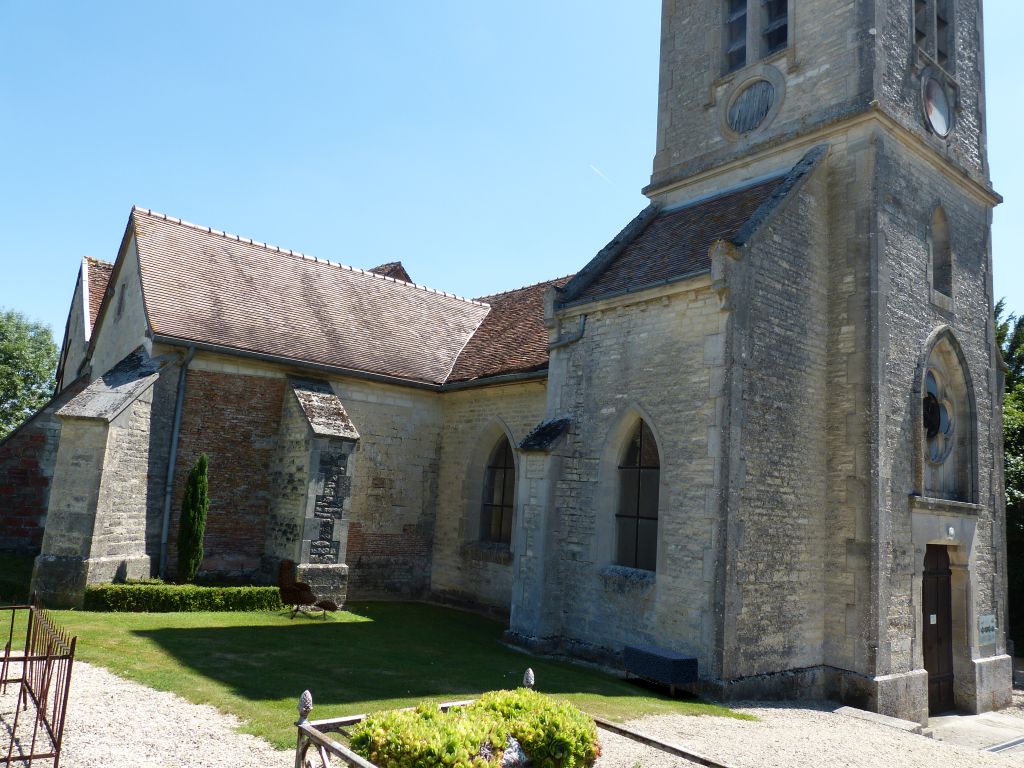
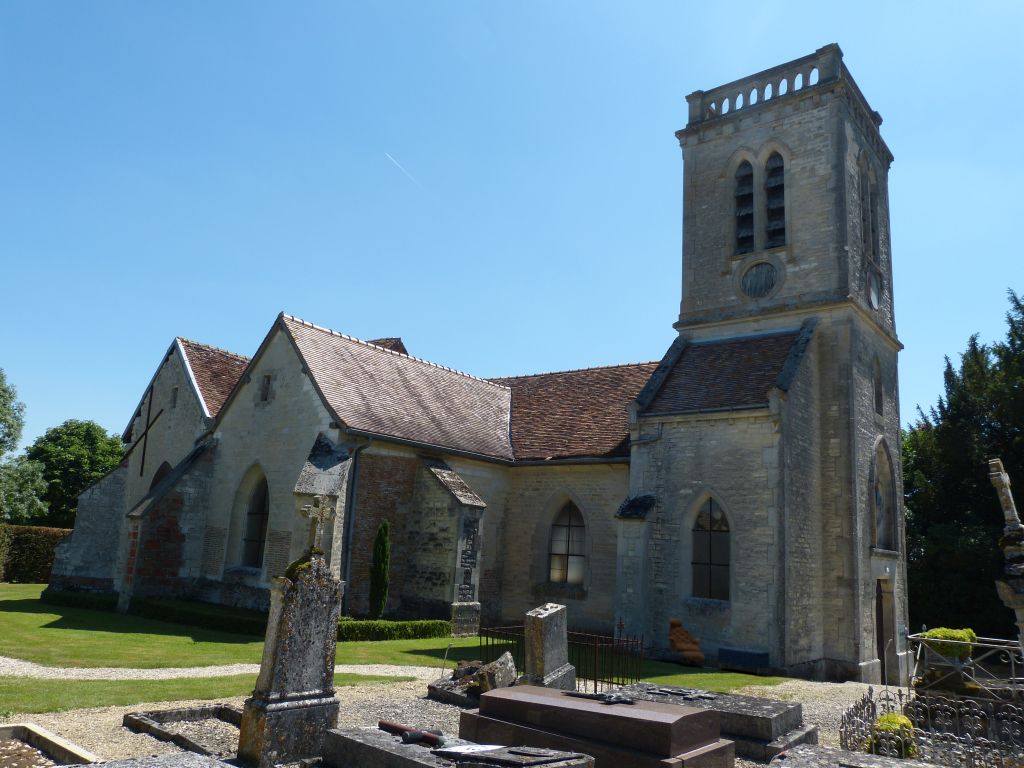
lounge chair: present [278,559,338,620] -> present [667,618,705,666]

